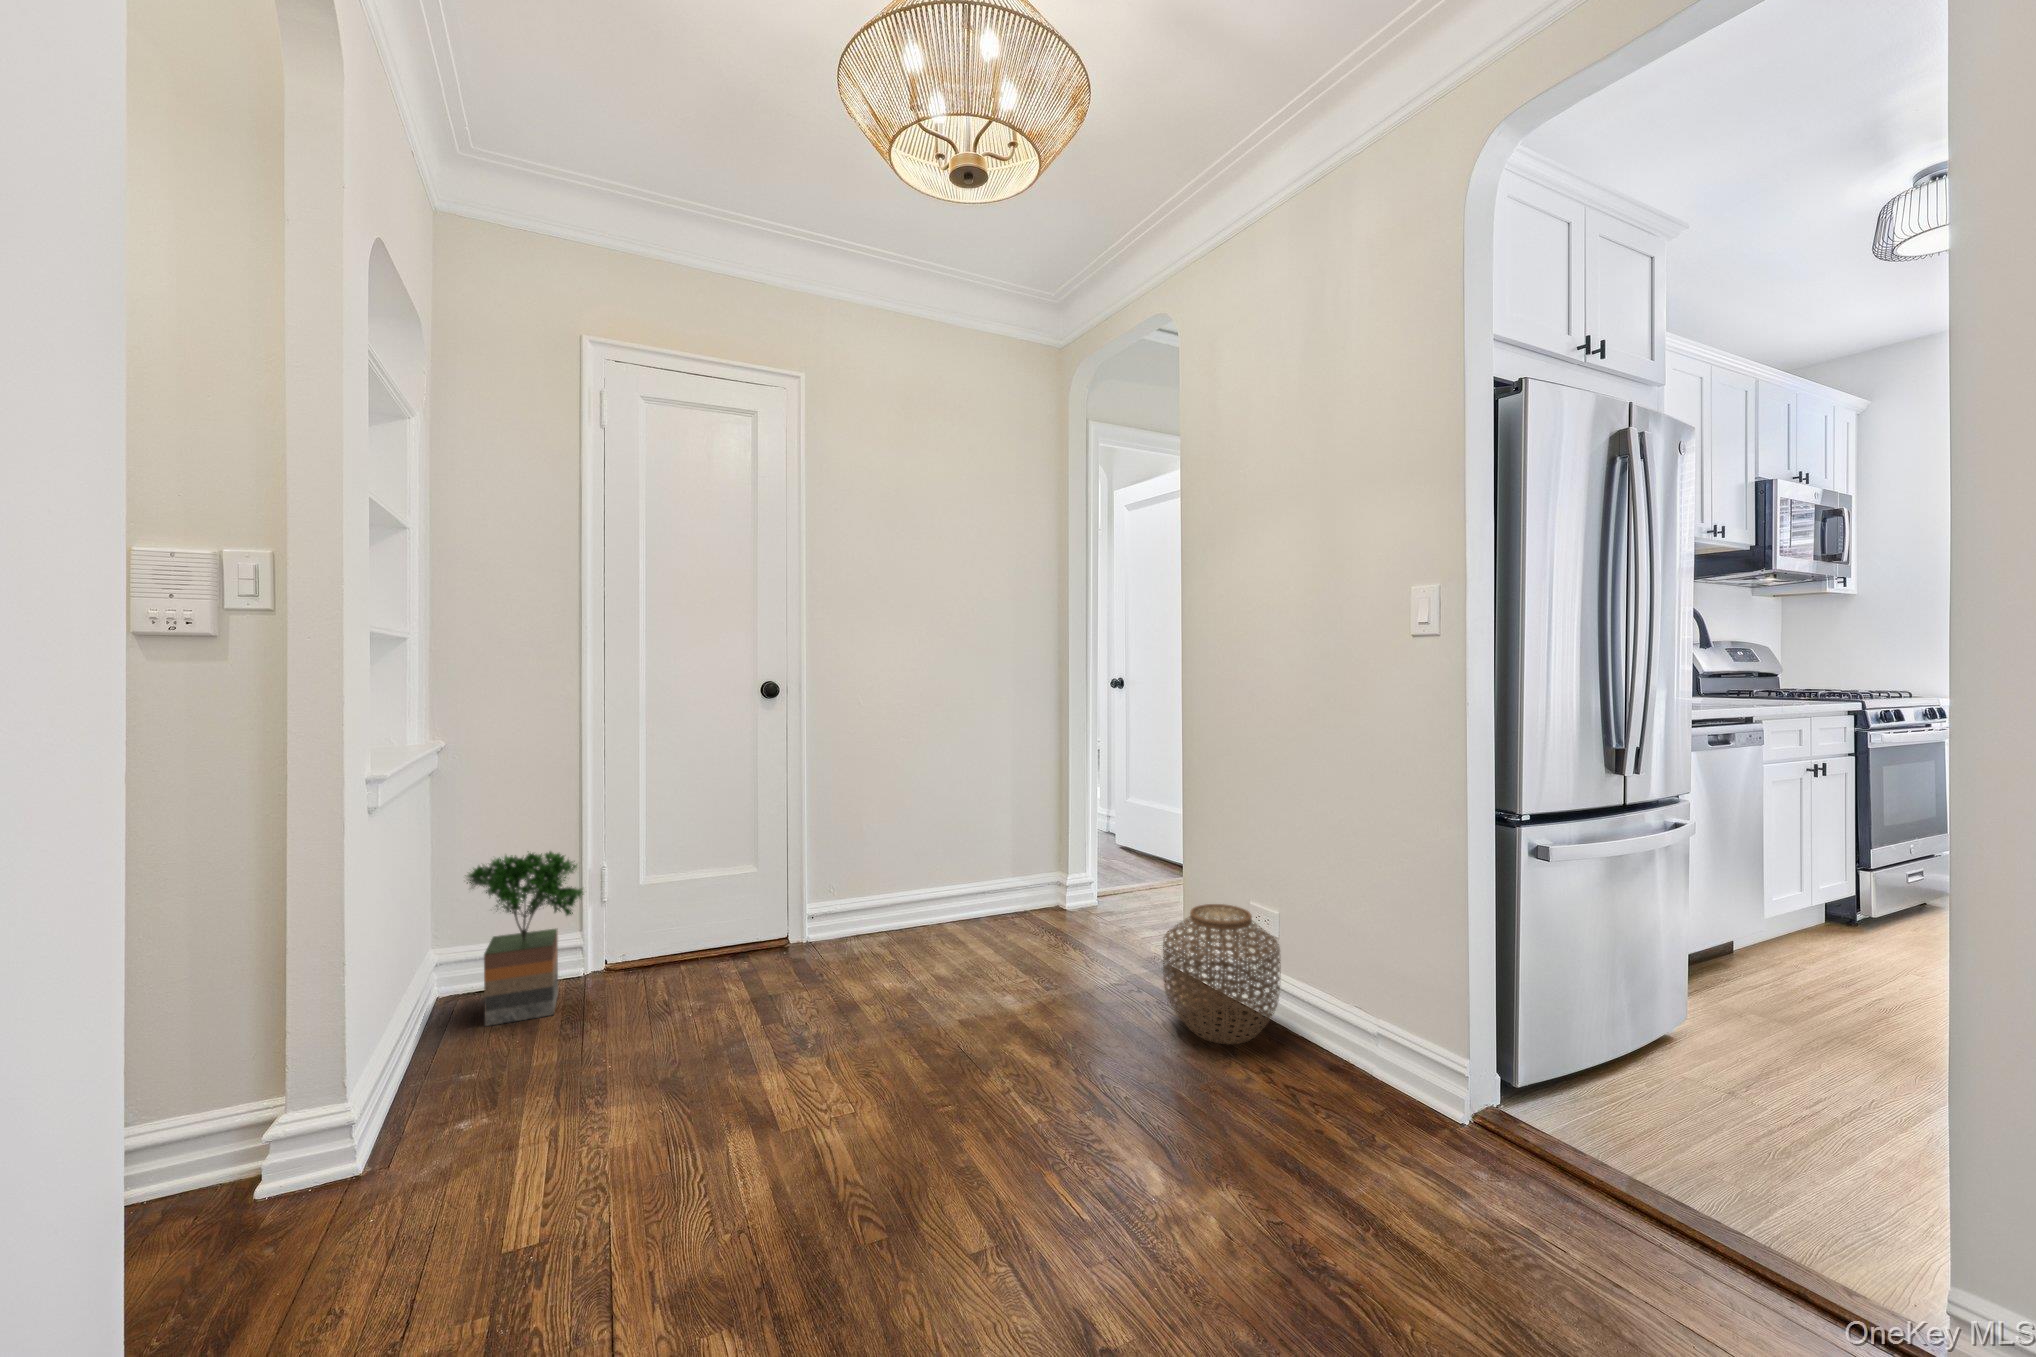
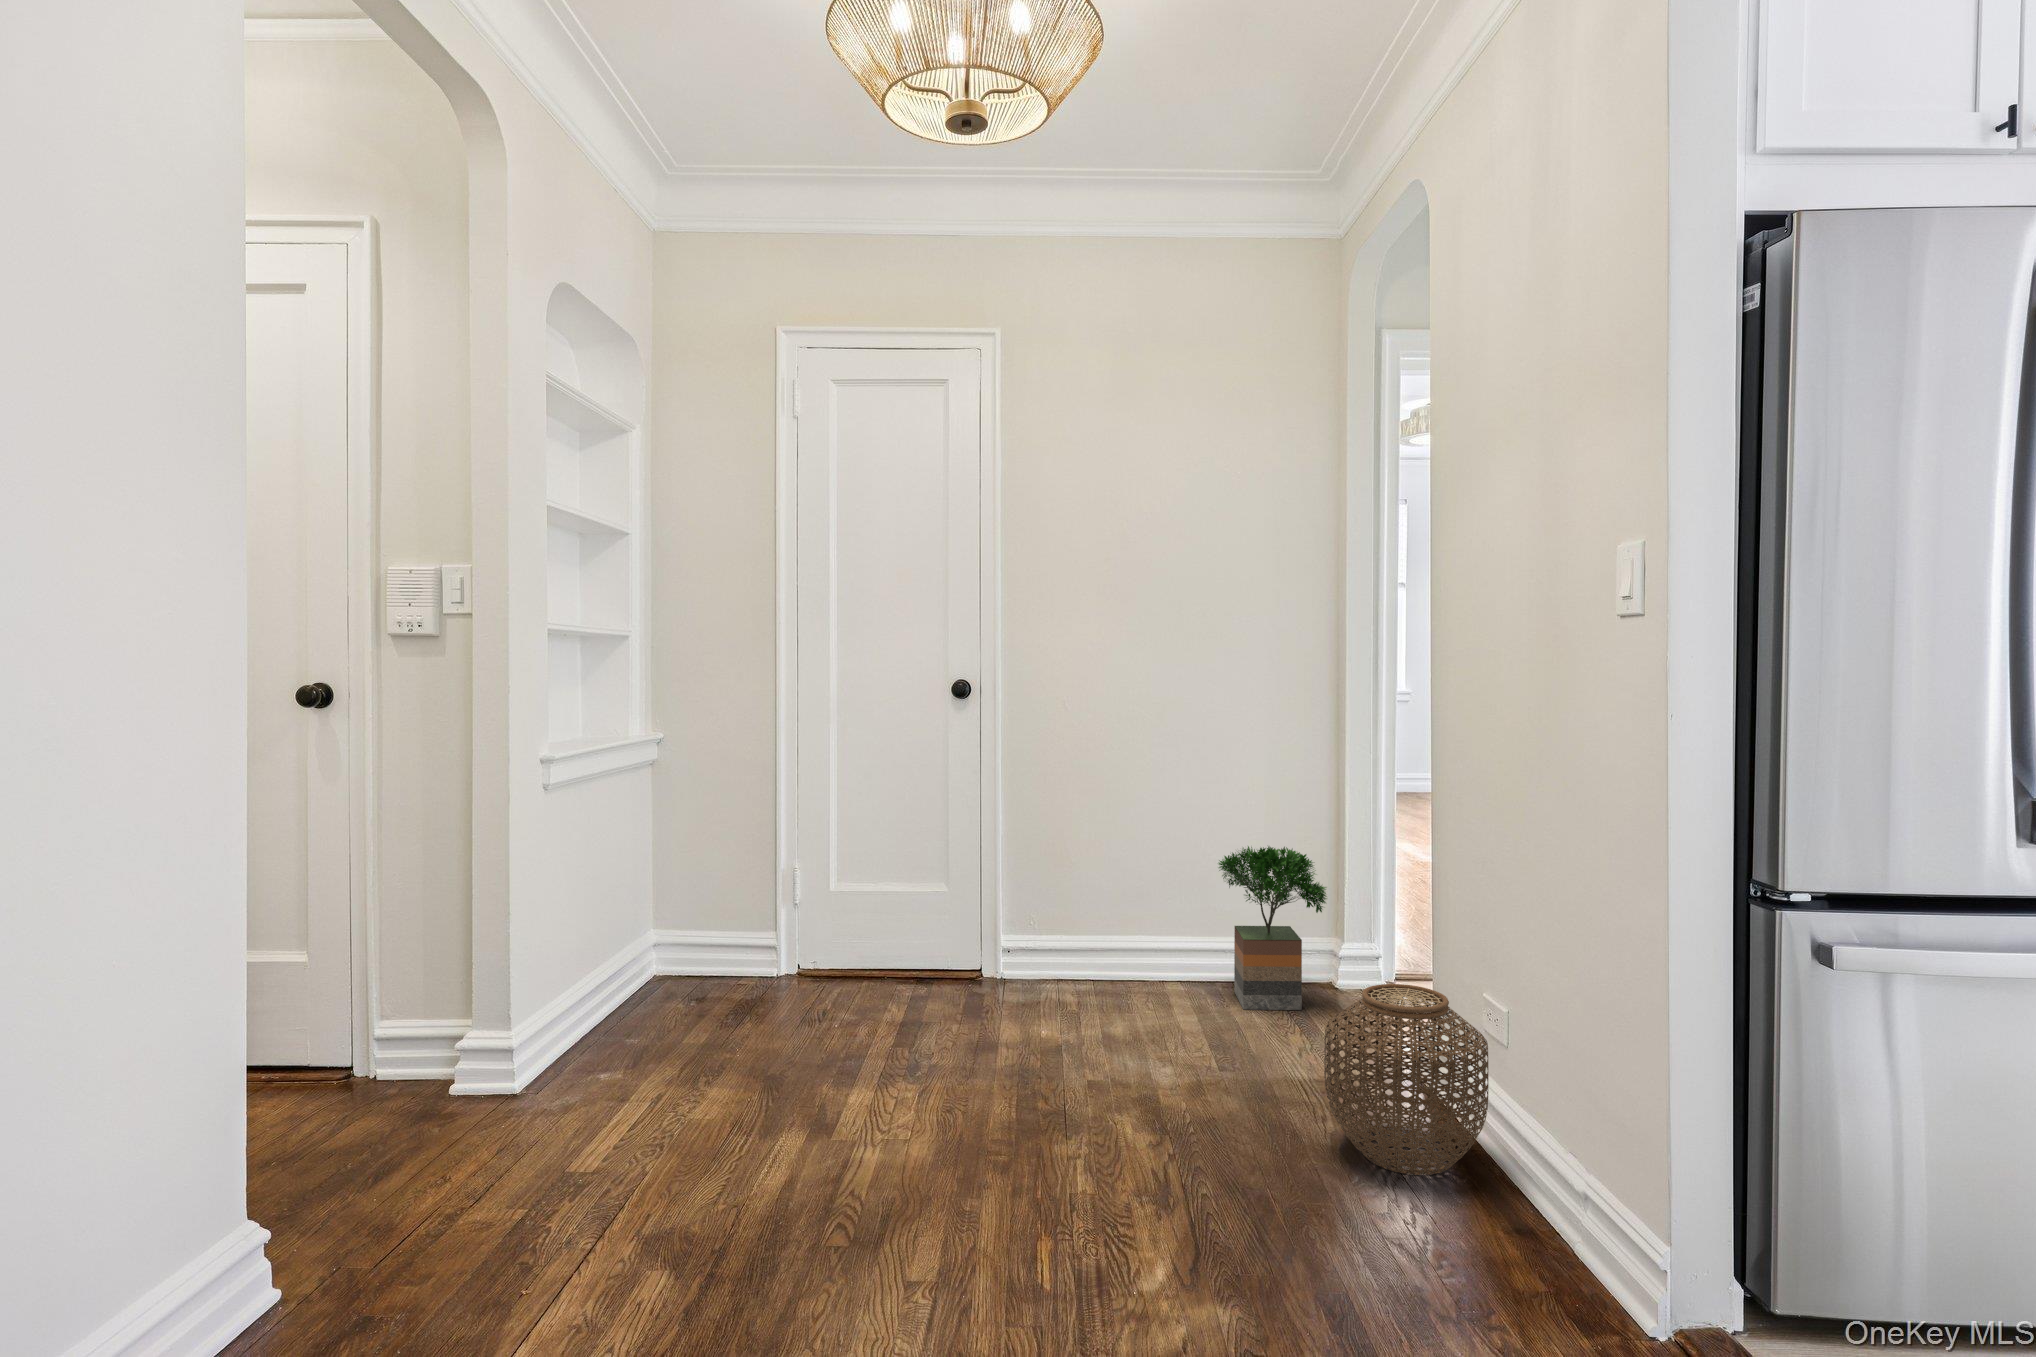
potted tree: present [465,851,584,1026] -> present [1219,846,1327,1010]

